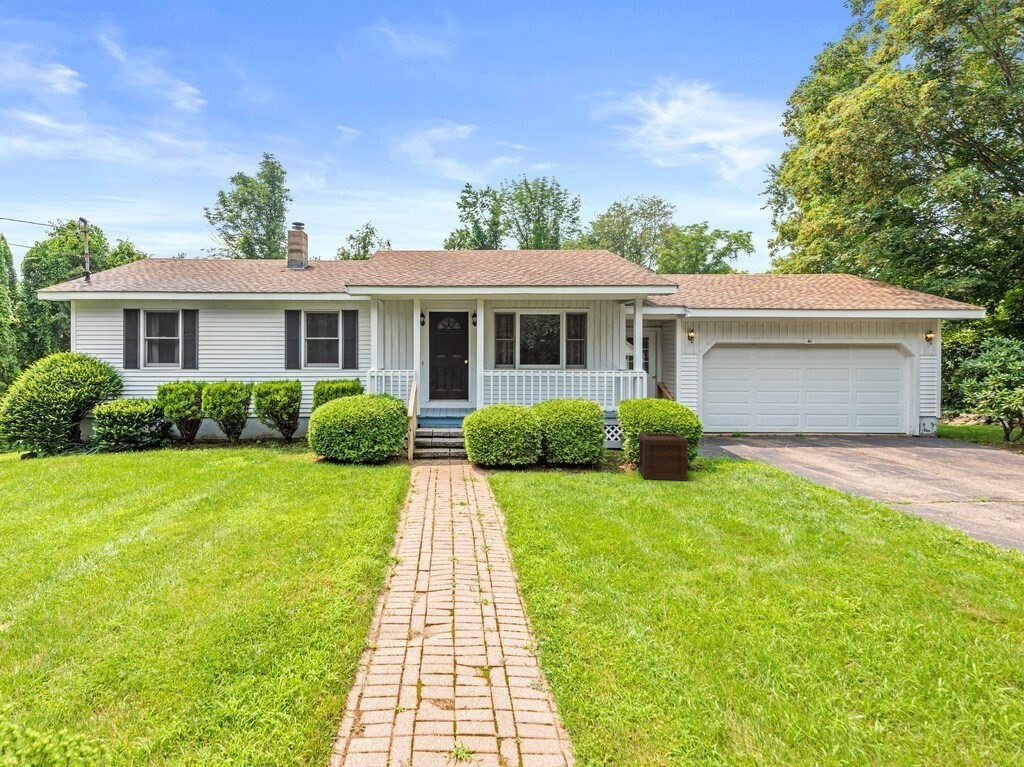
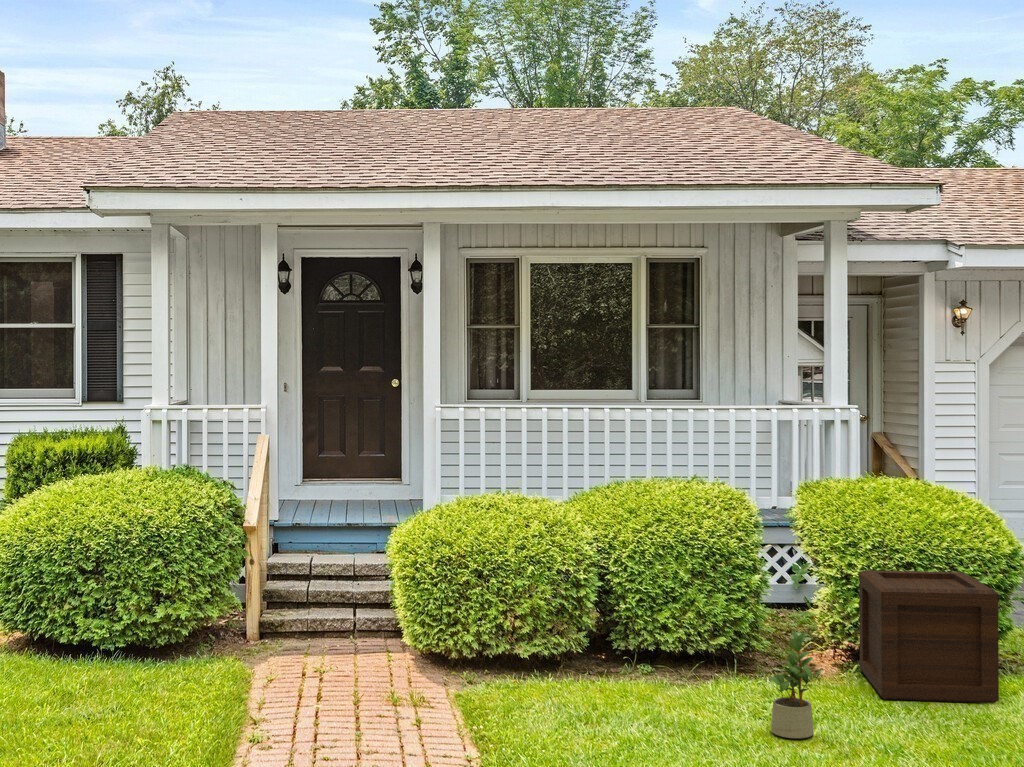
potted plant: none [599,452,619,491] -> present [769,631,822,738]

